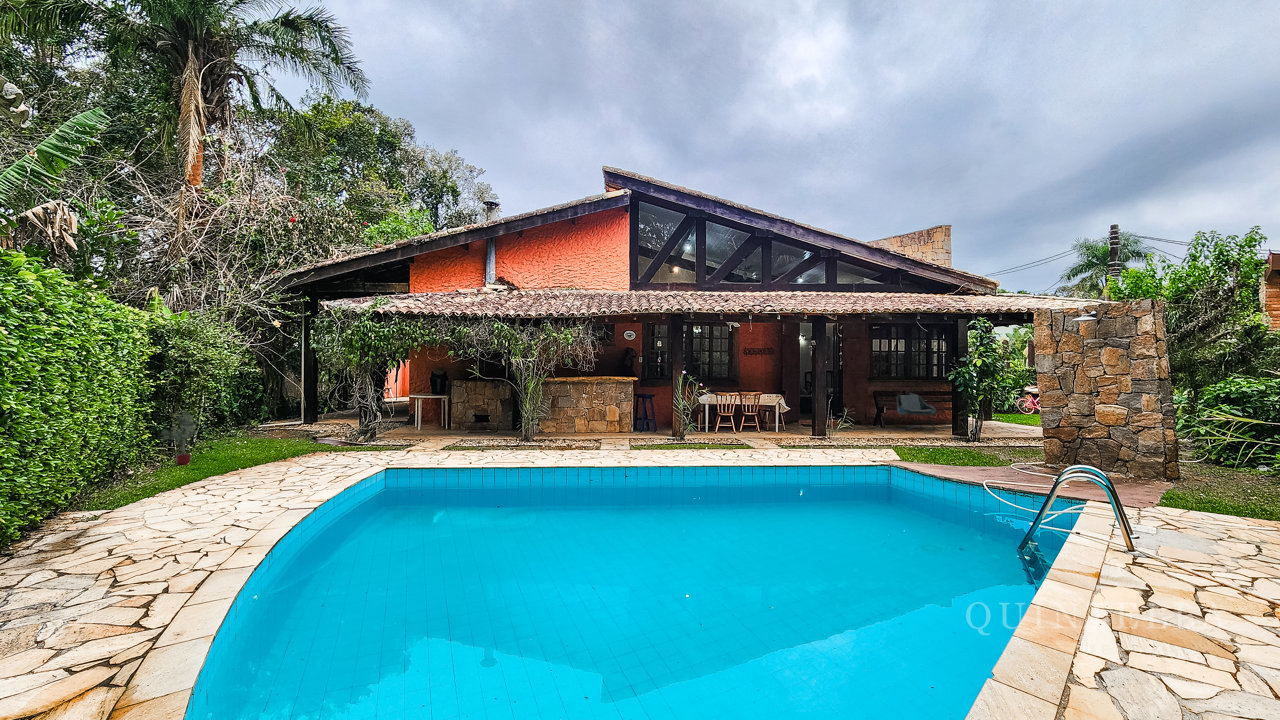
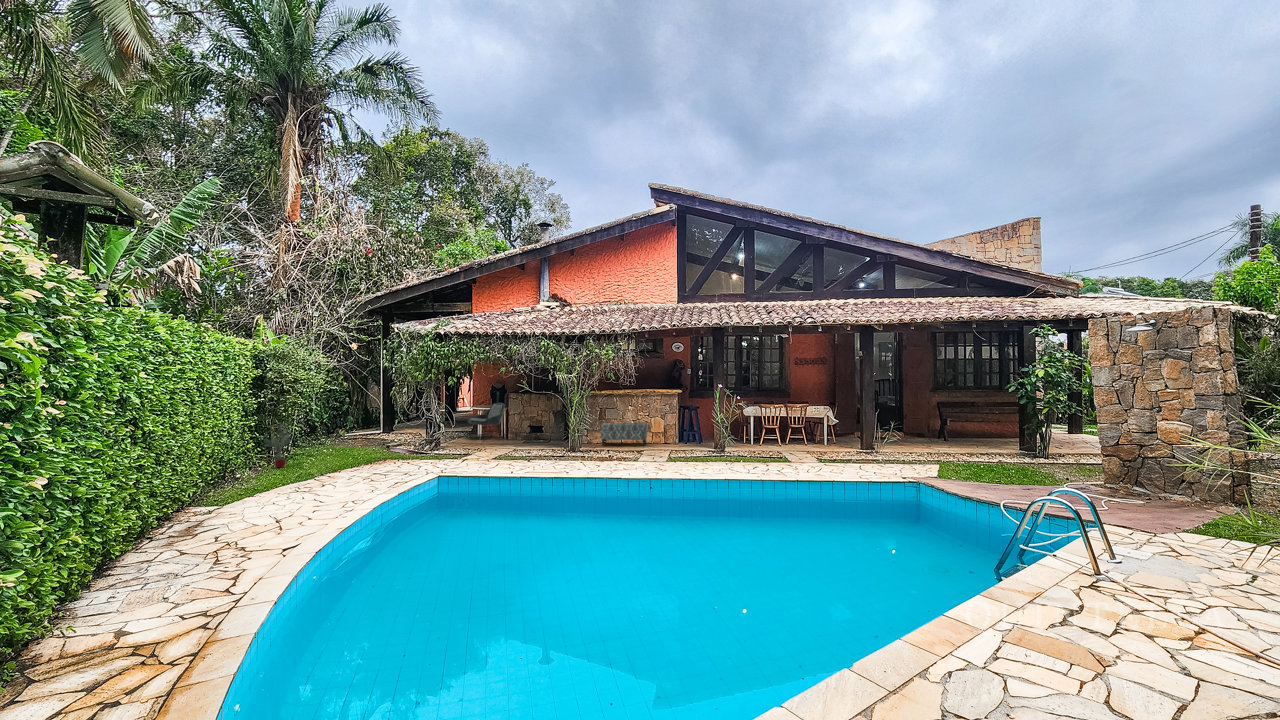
lounge chair: present [895,393,937,430] -> present [467,403,506,441]
bench: none [559,411,606,436] -> present [601,422,647,446]

